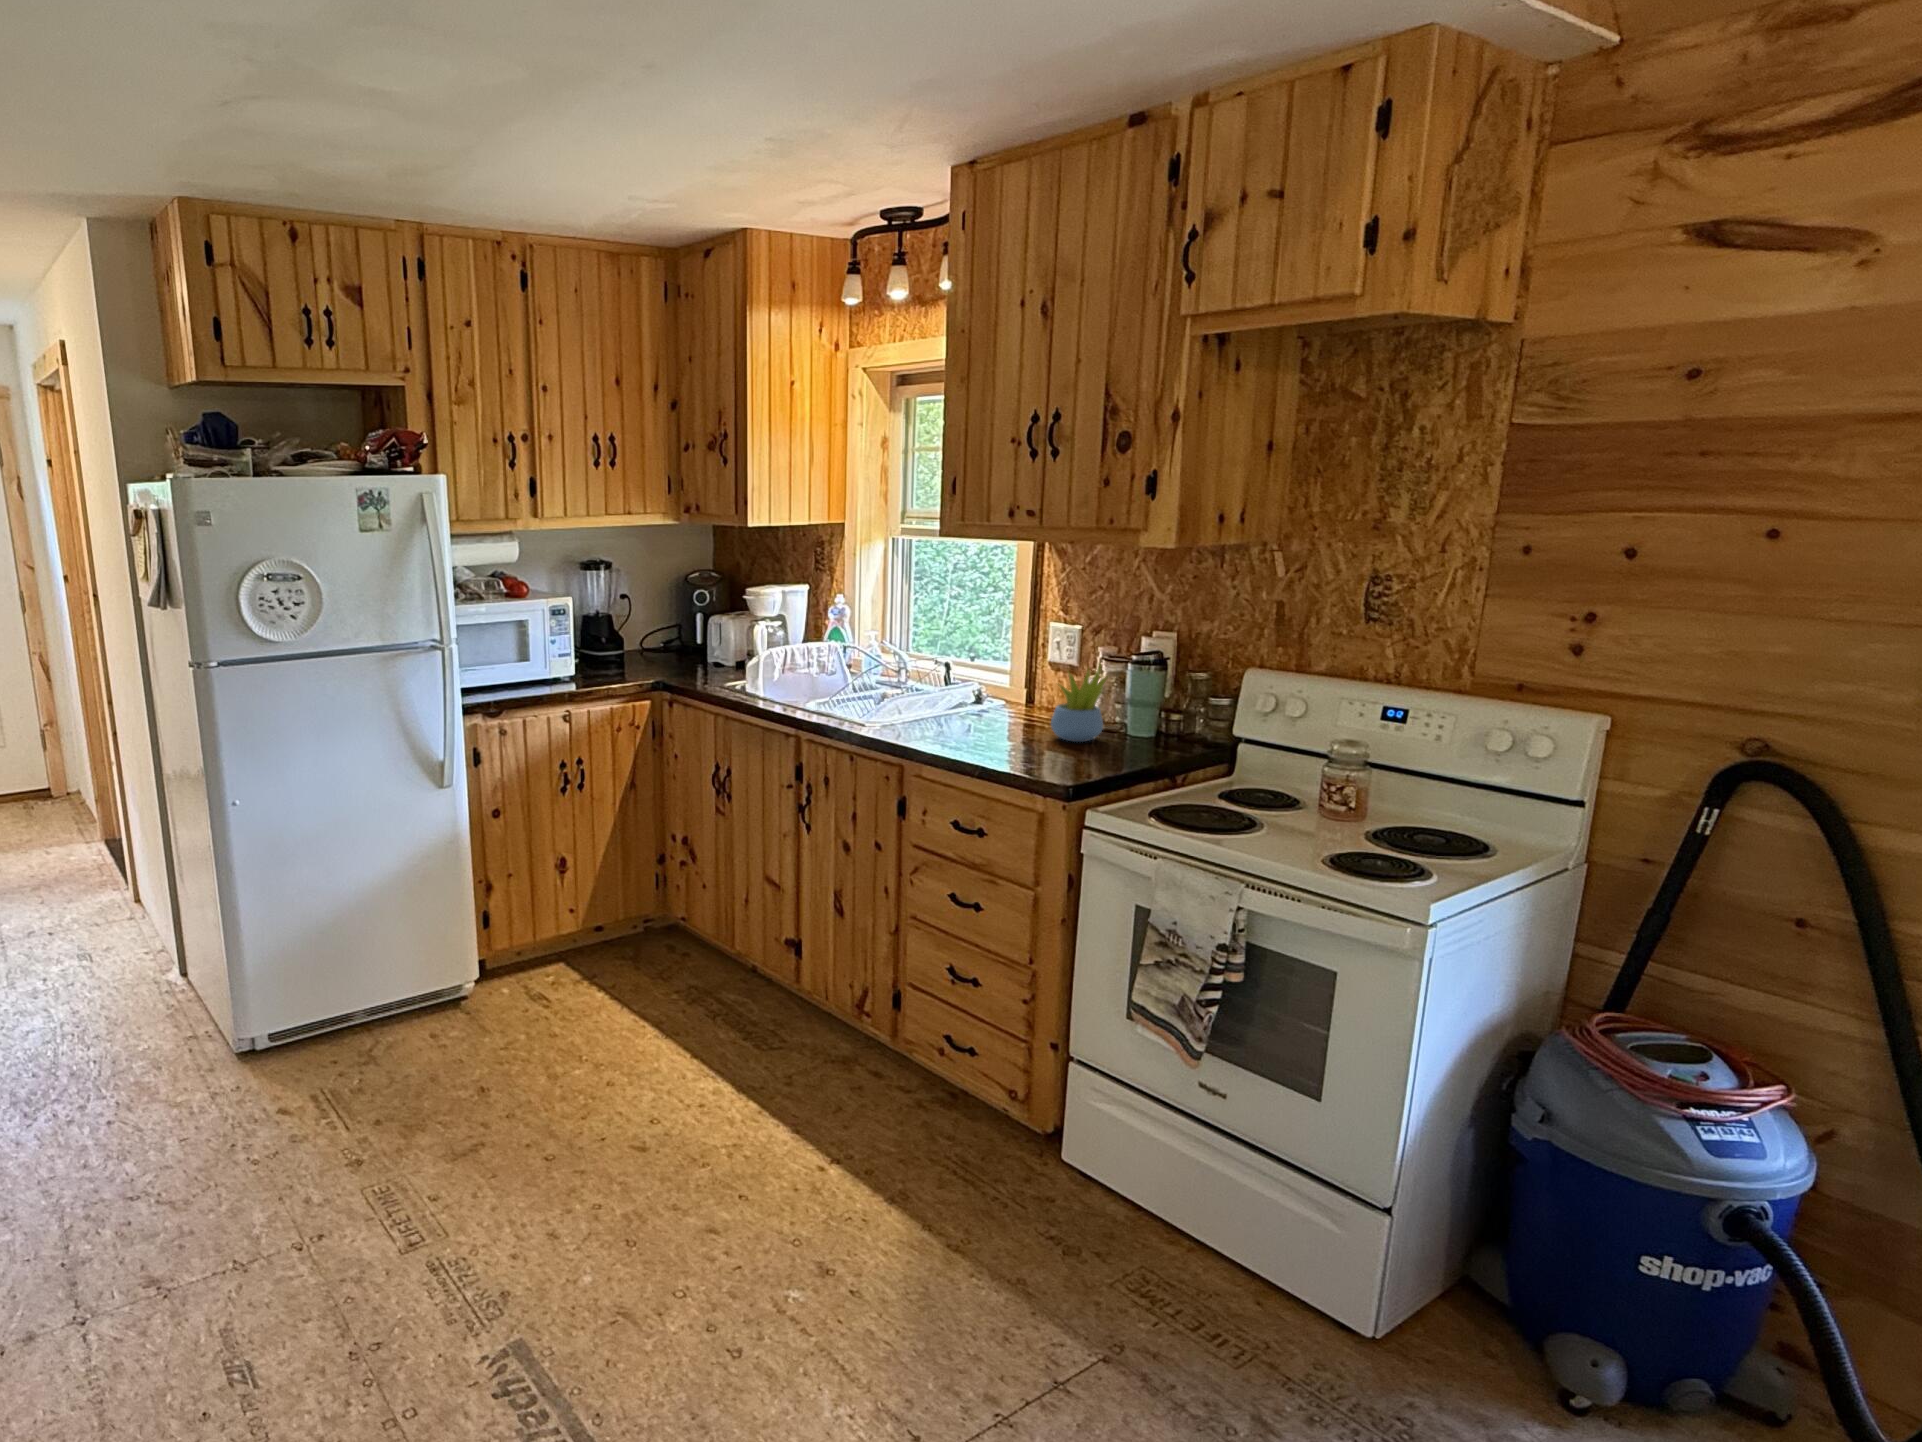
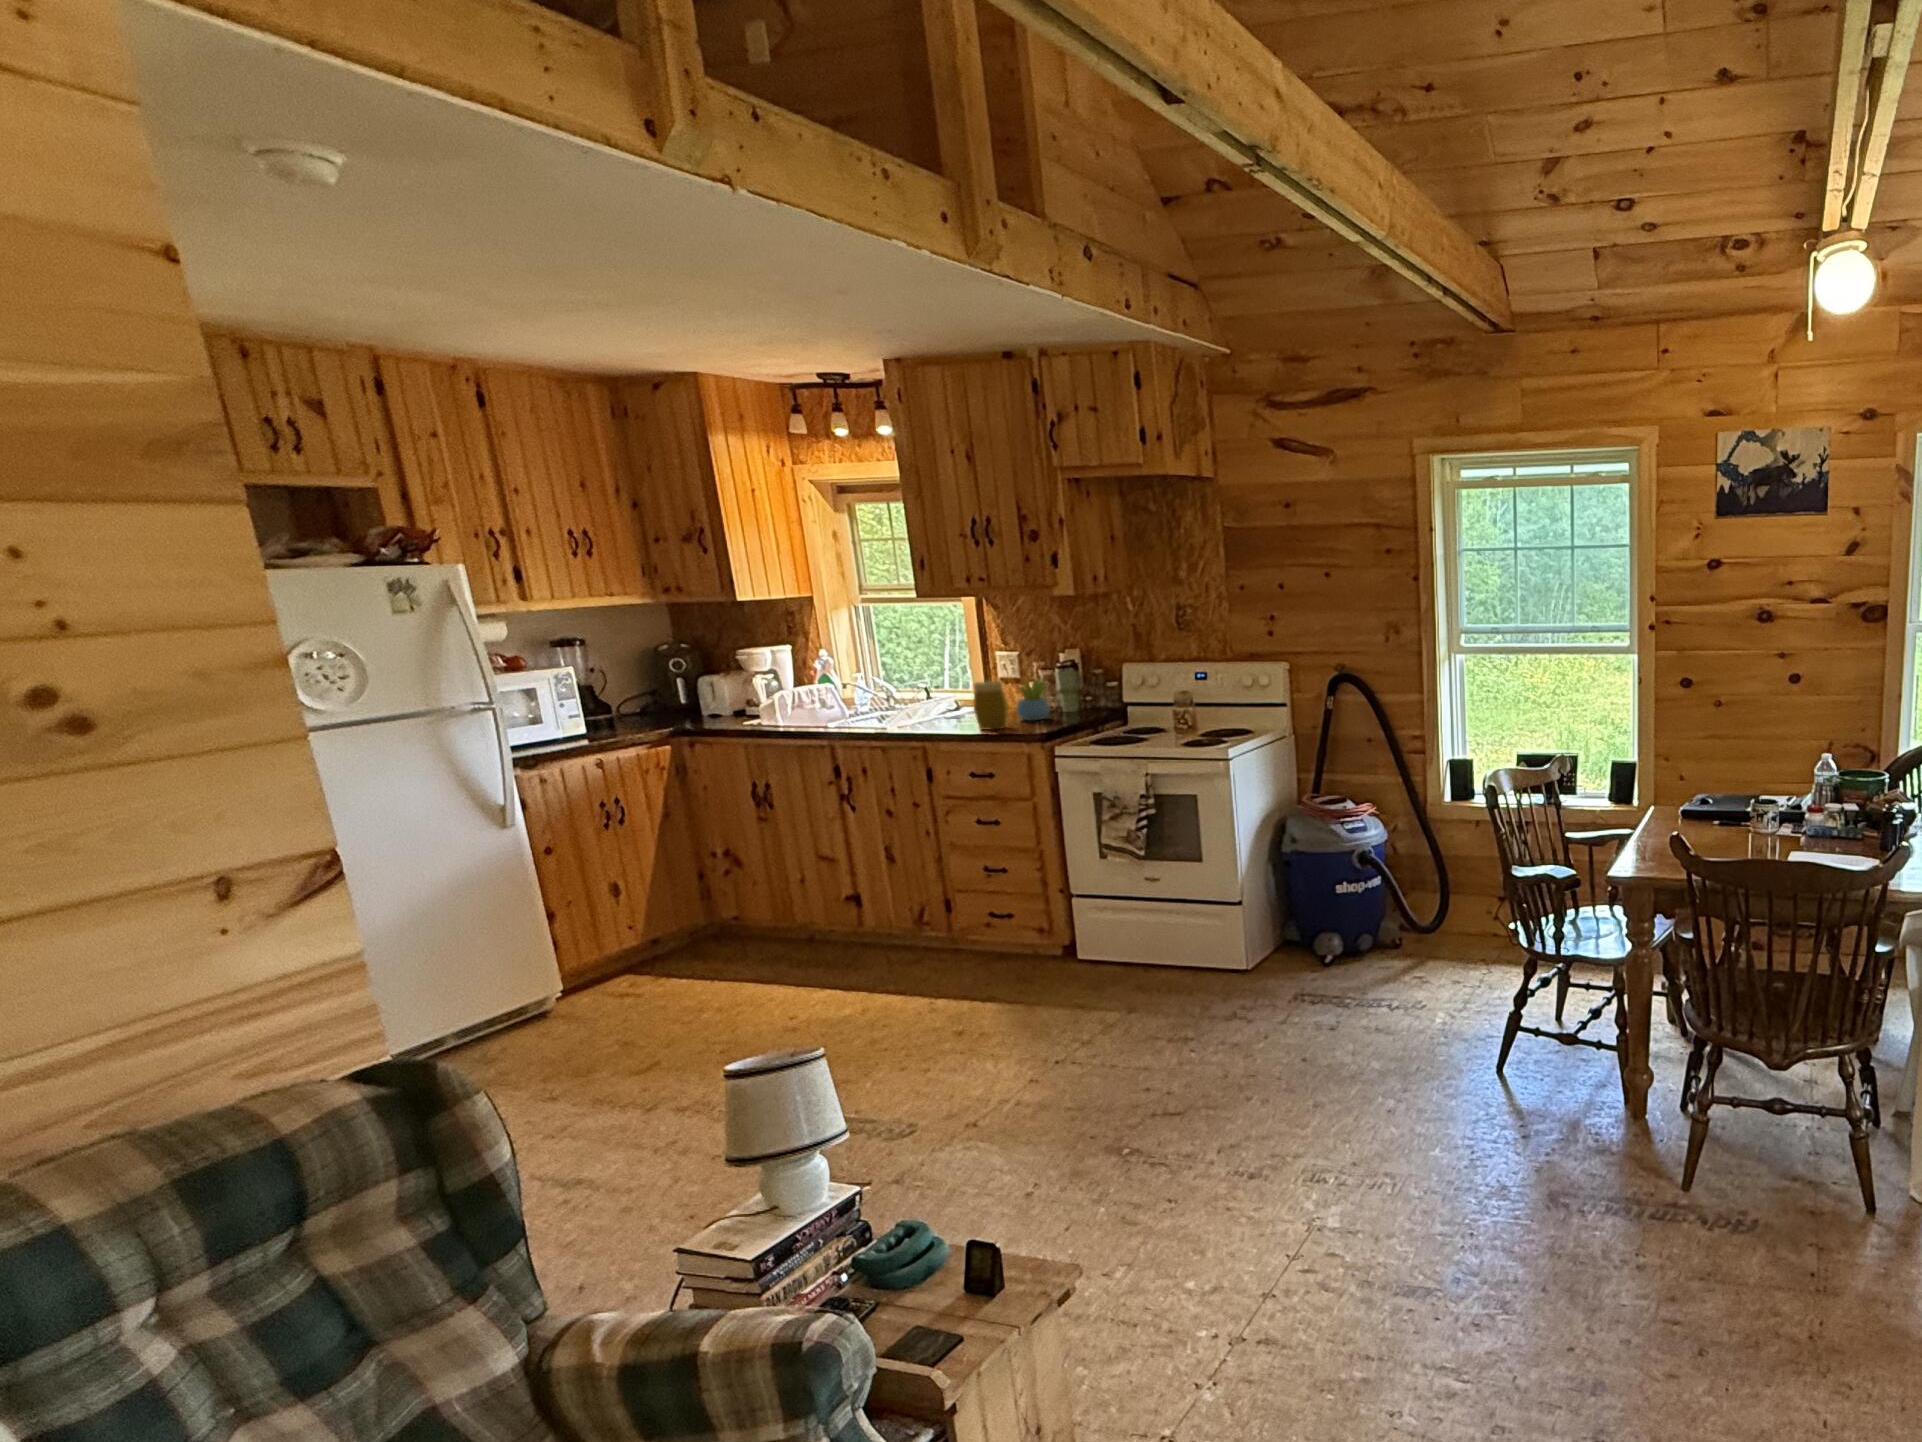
jar: none [982,675,1035,753] -> present [974,681,1008,730]

